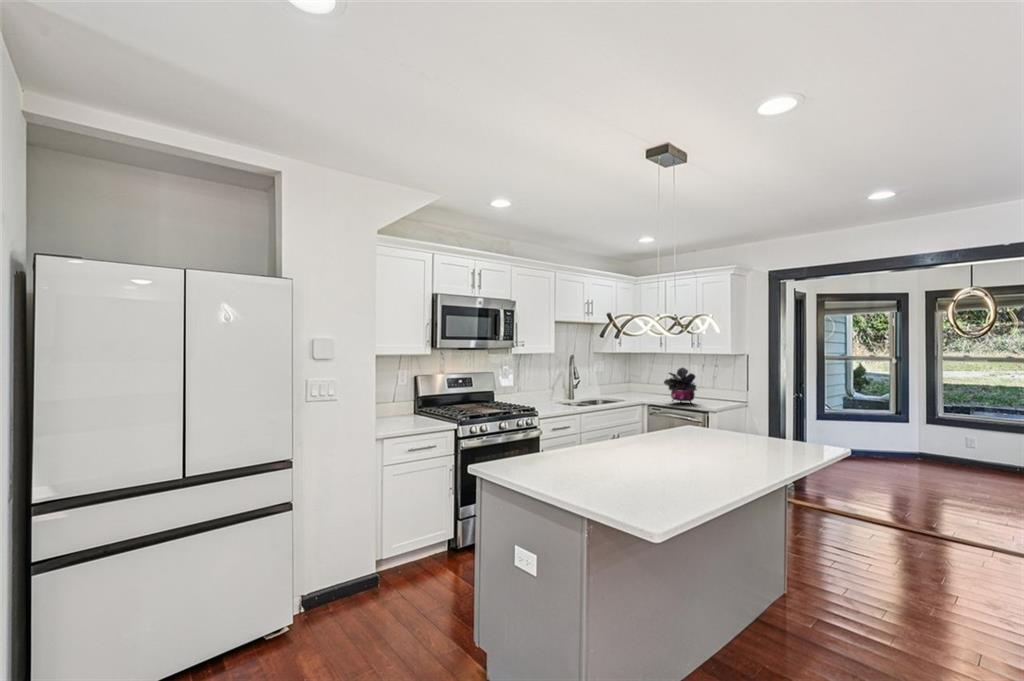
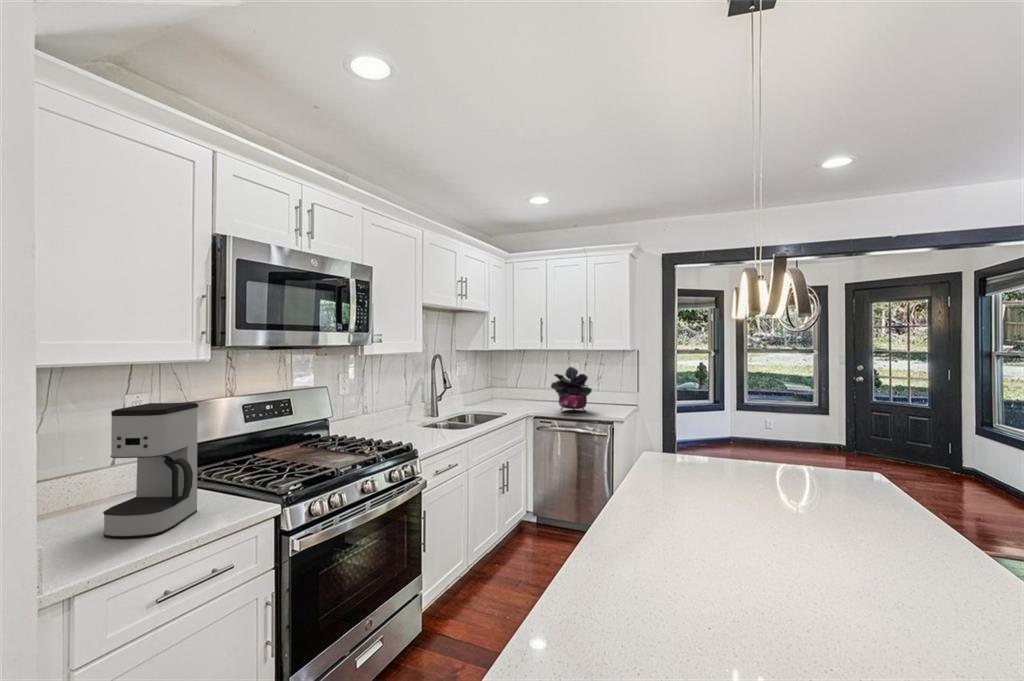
coffee maker: none [392,373,426,426] -> present [103,403,198,538]

